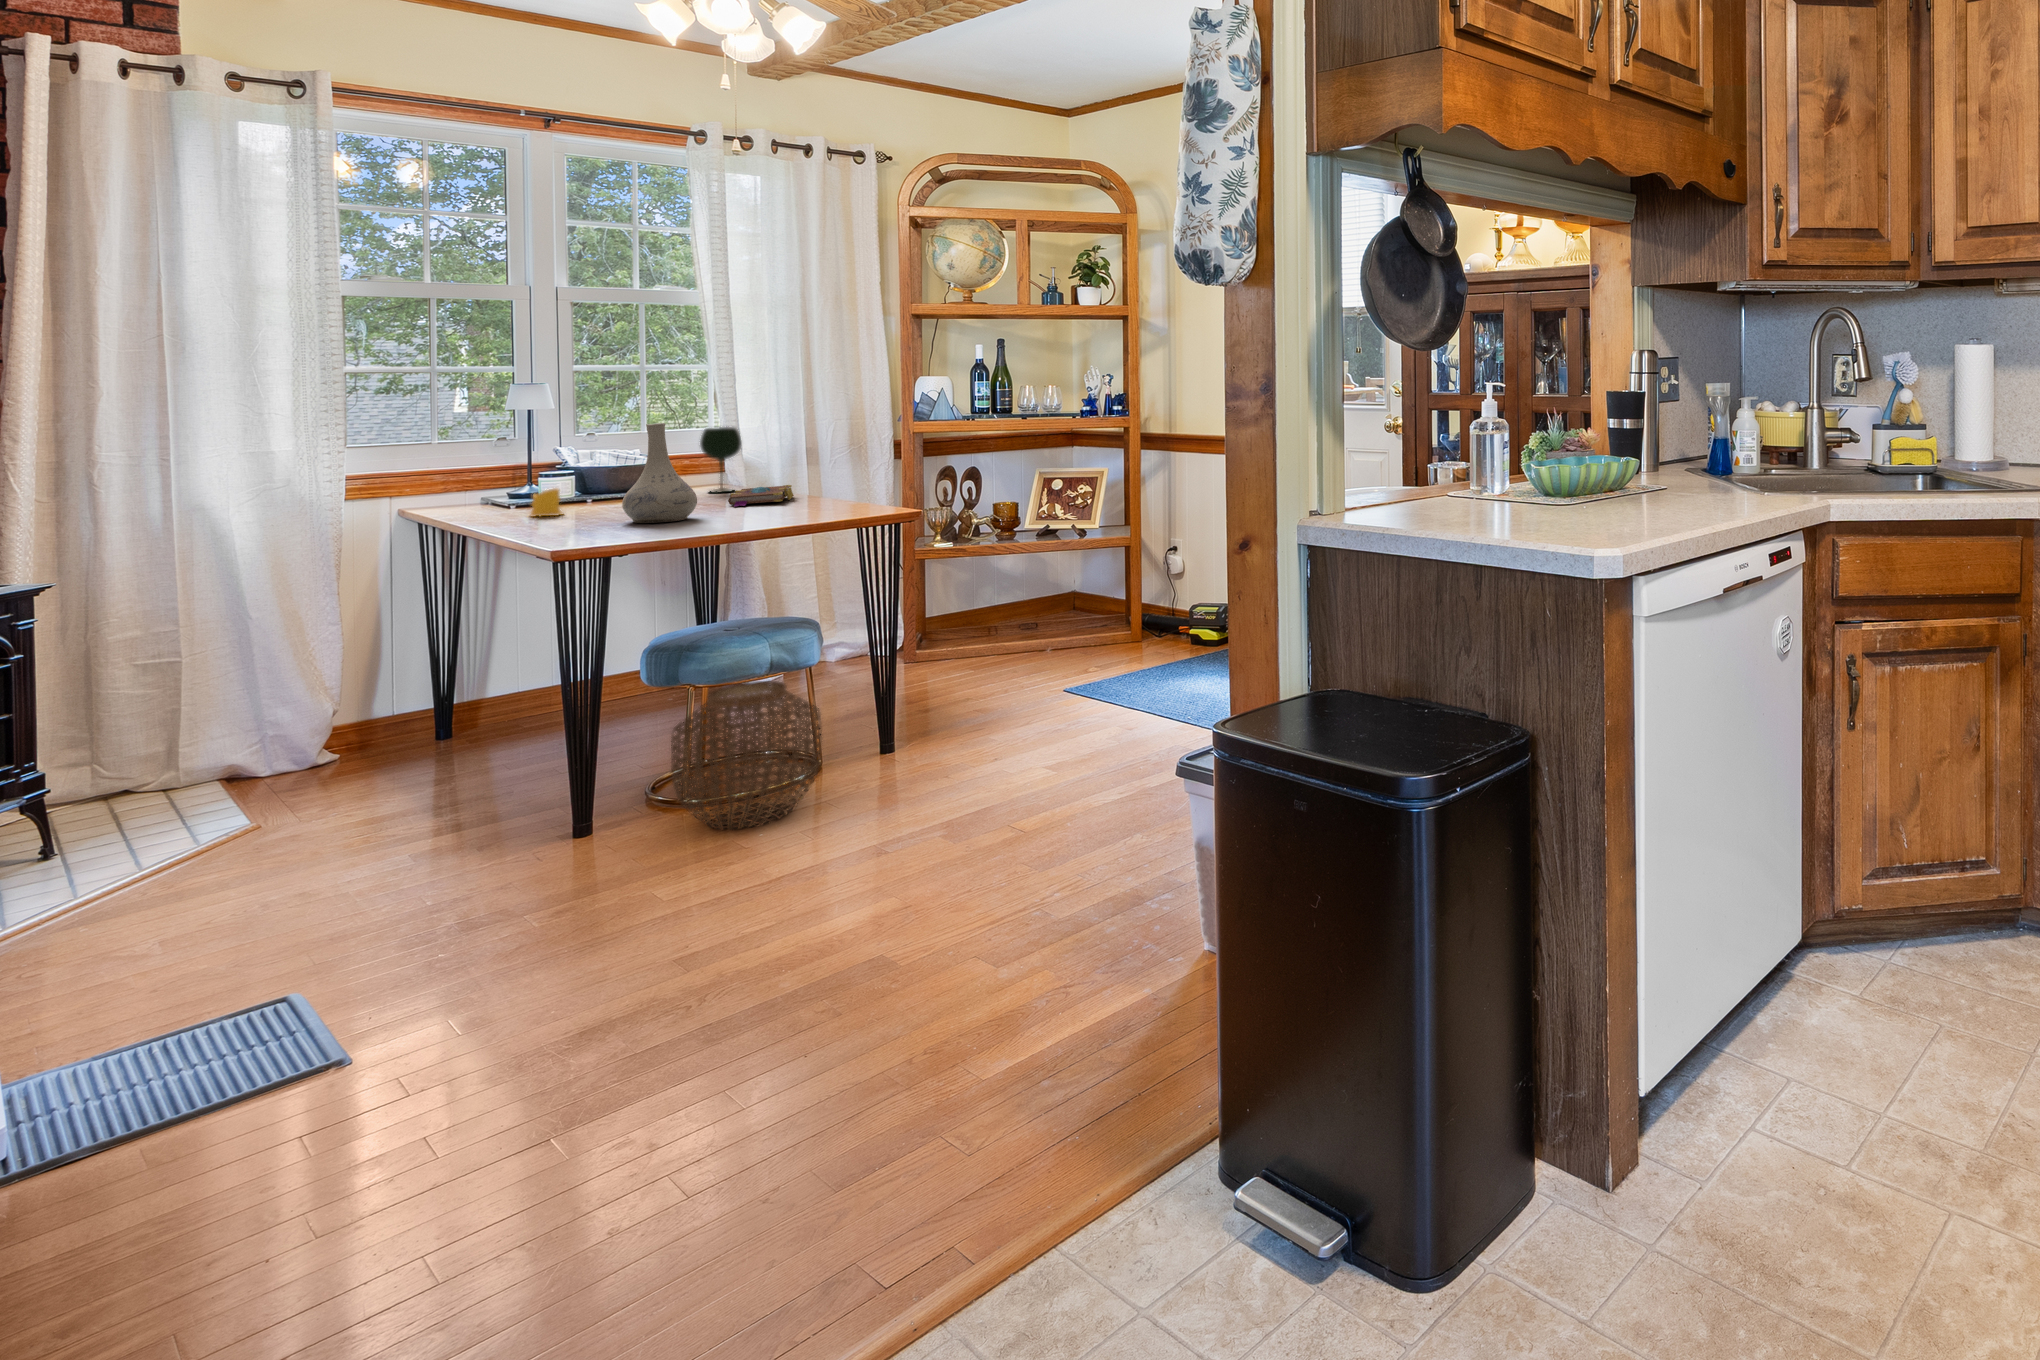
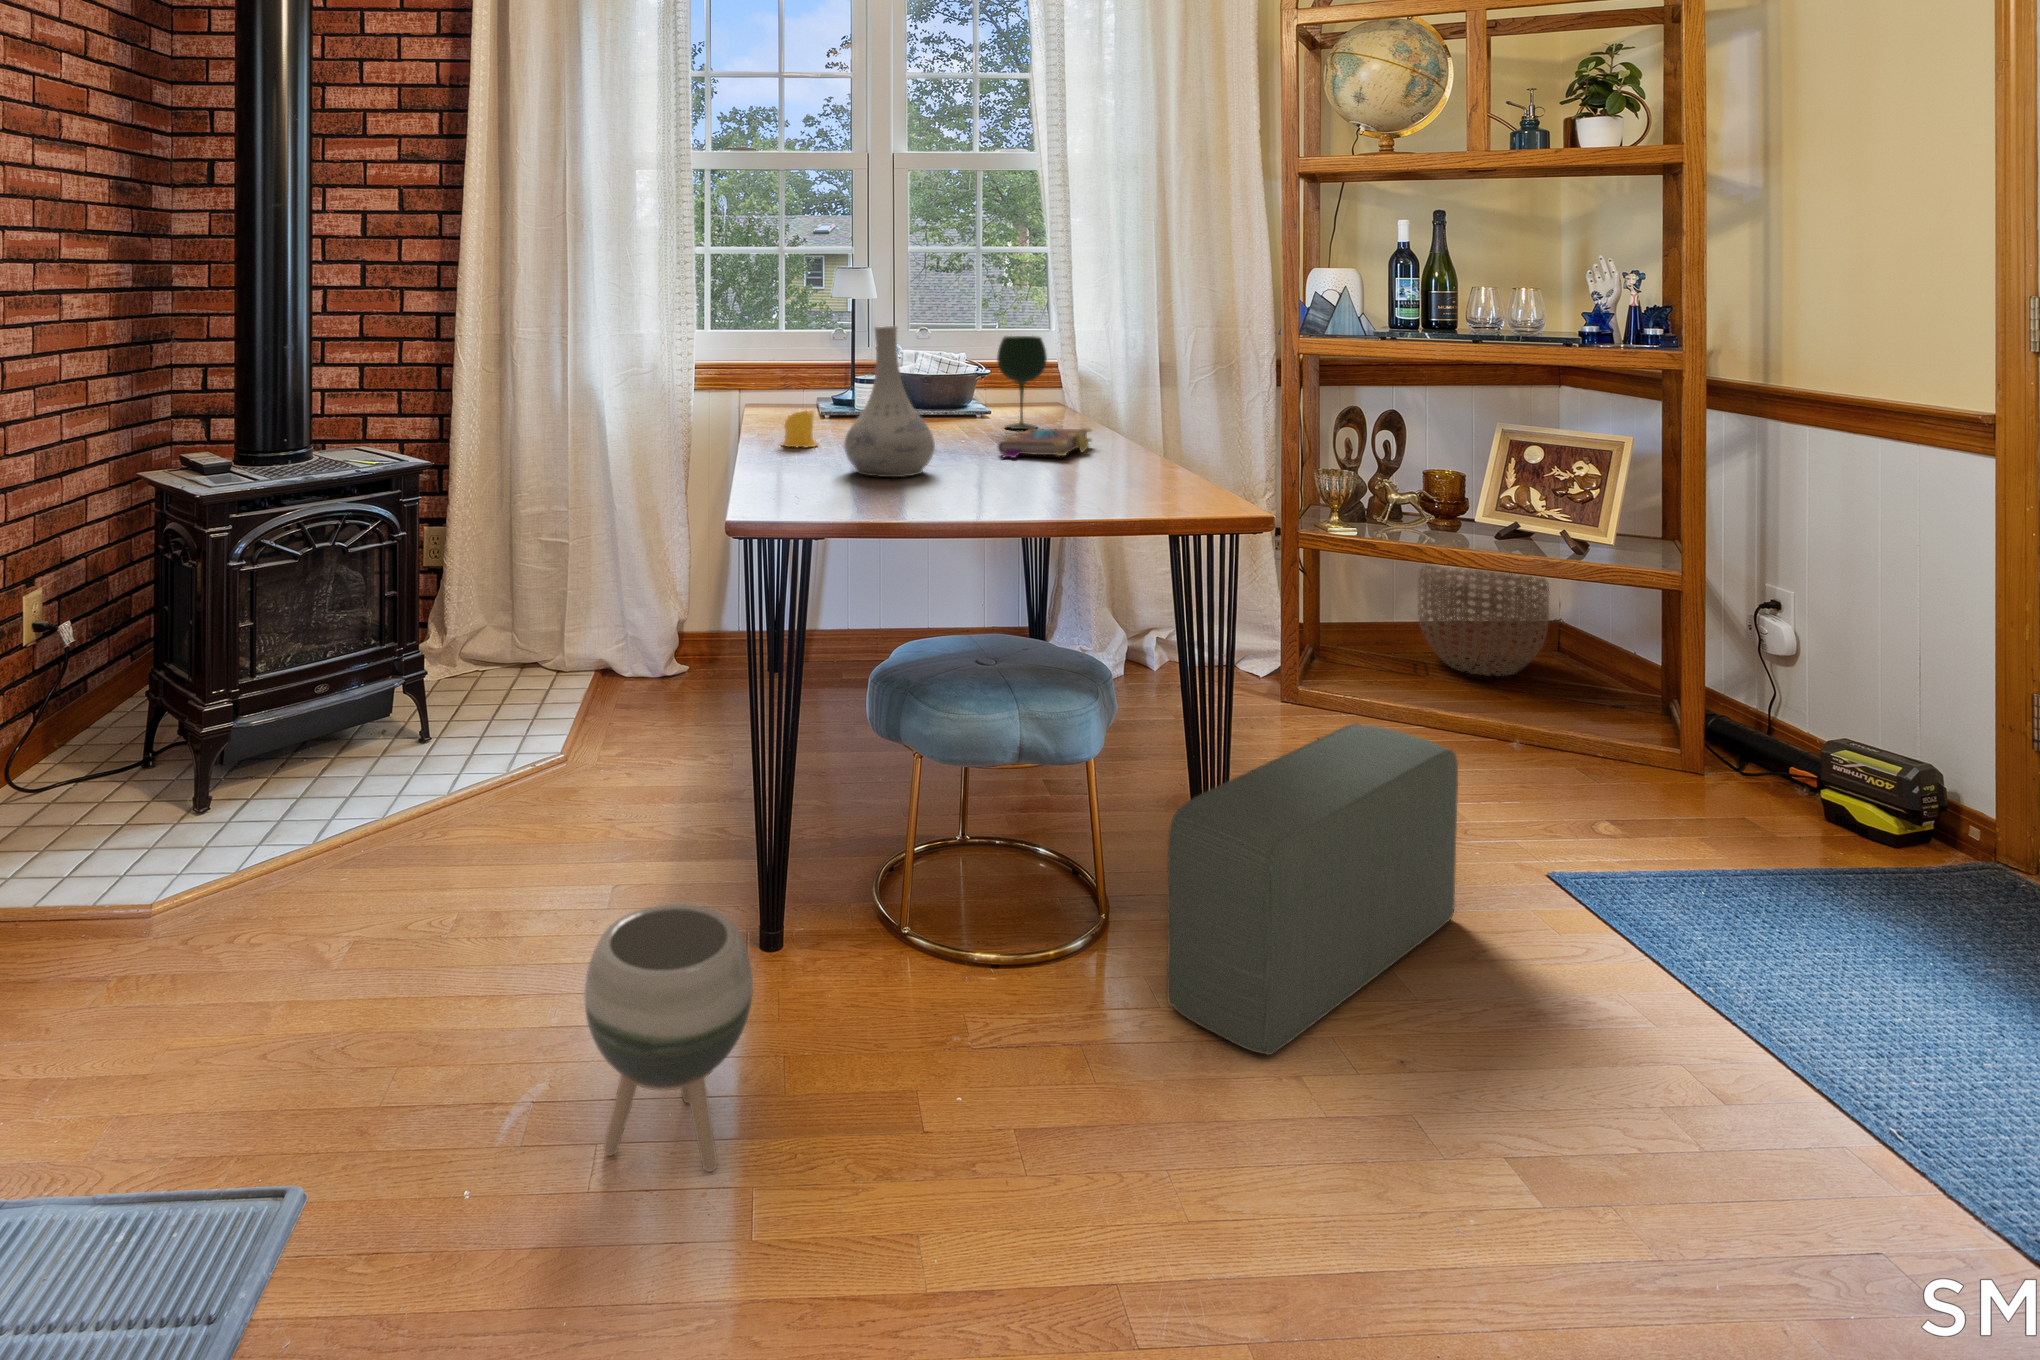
pouf: none [886,627,1030,781] -> present [1167,724,1458,1055]
woven basket: present [671,681,821,829] -> present [1418,564,1549,676]
planter: none [538,769,662,918] -> present [584,904,753,1172]

